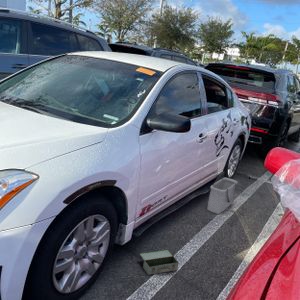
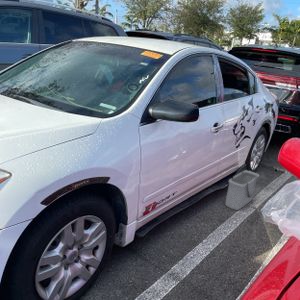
toolbox: present [140,249,179,275] -> none [144,251,187,280]

